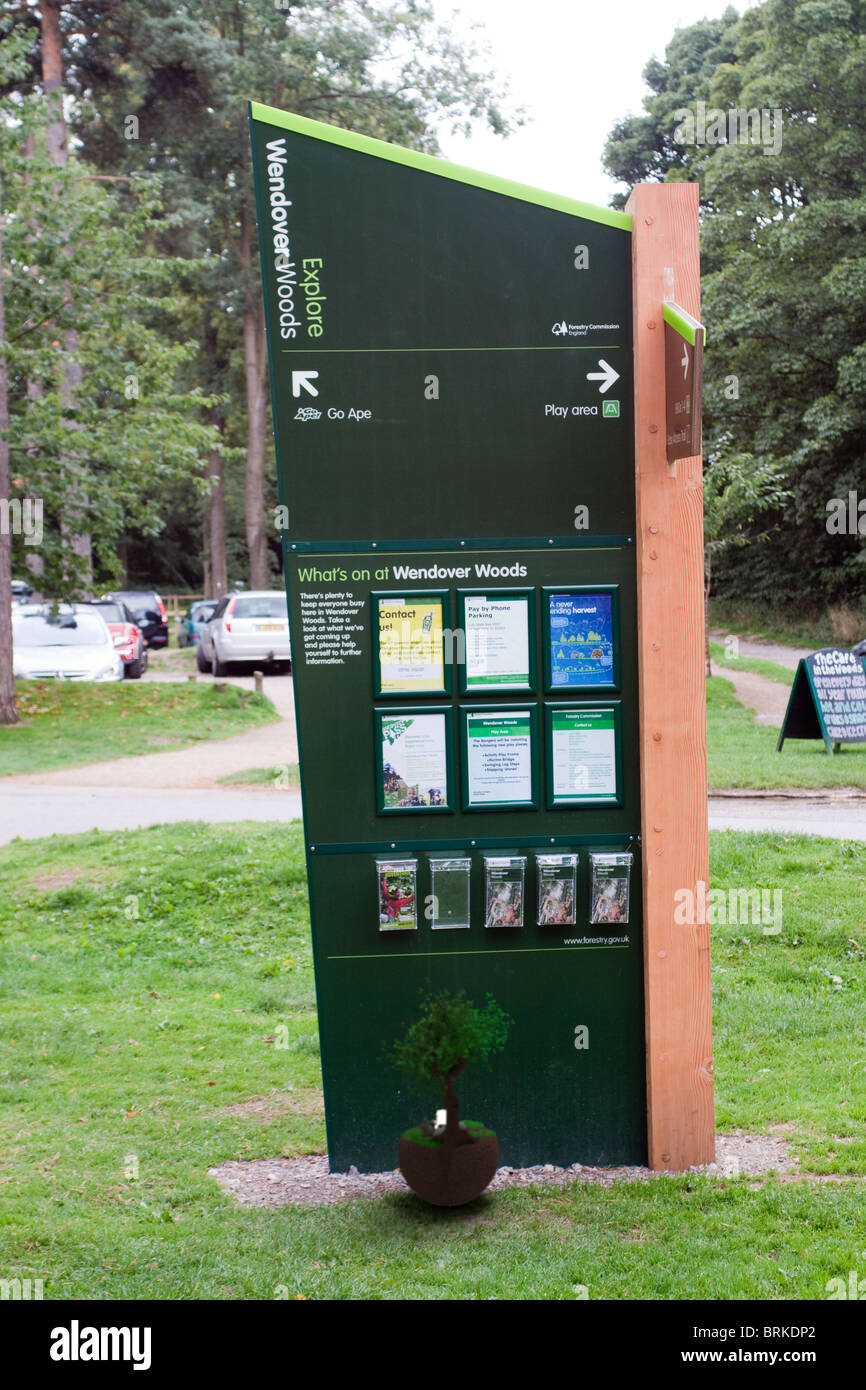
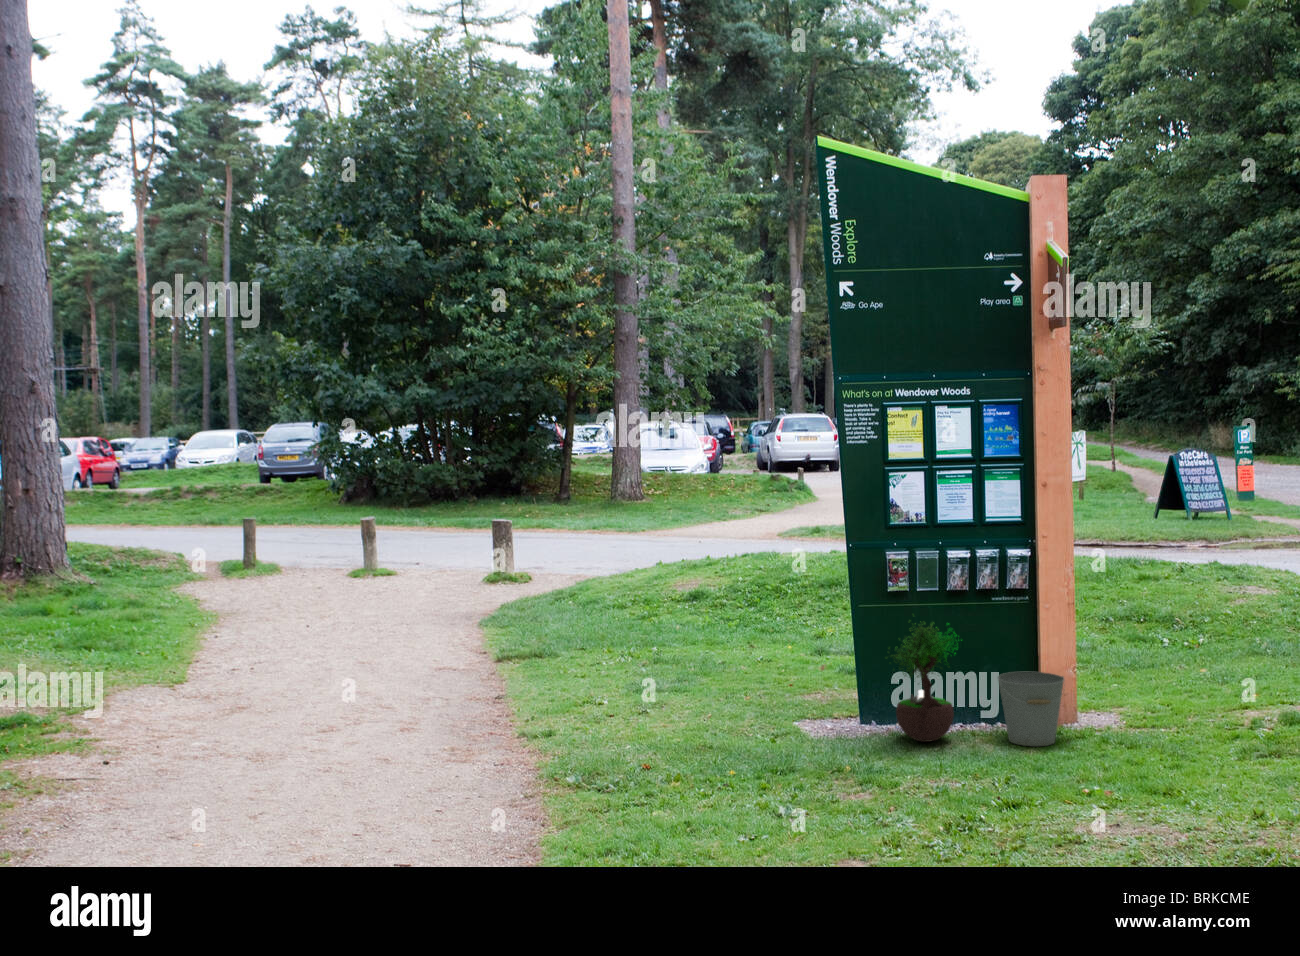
bucket: none [575,1067,690,1206] -> present [998,671,1064,746]

